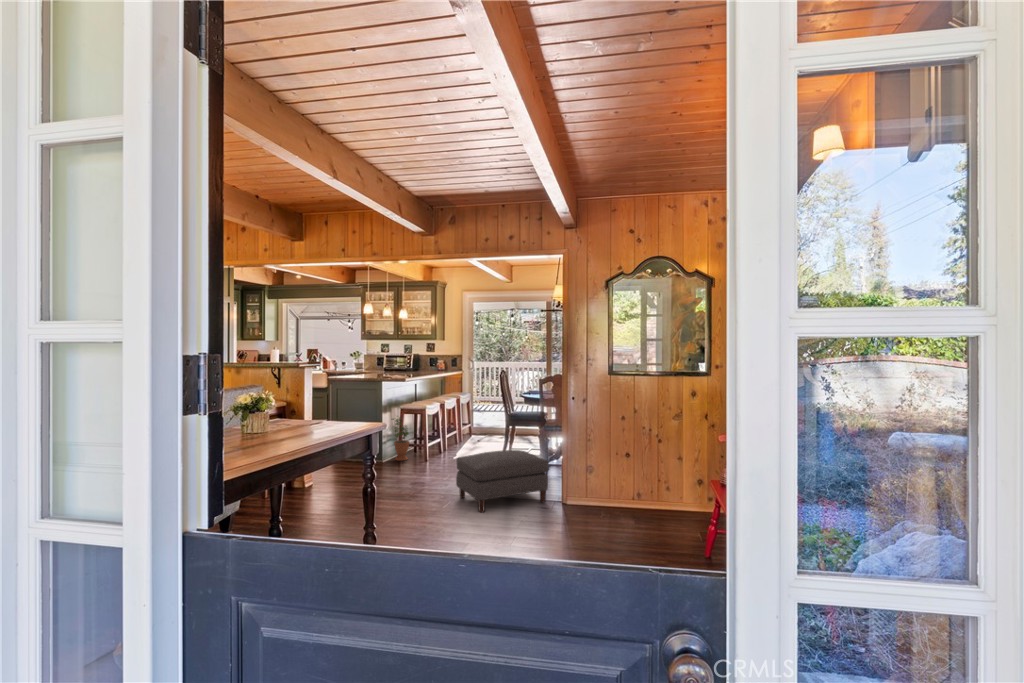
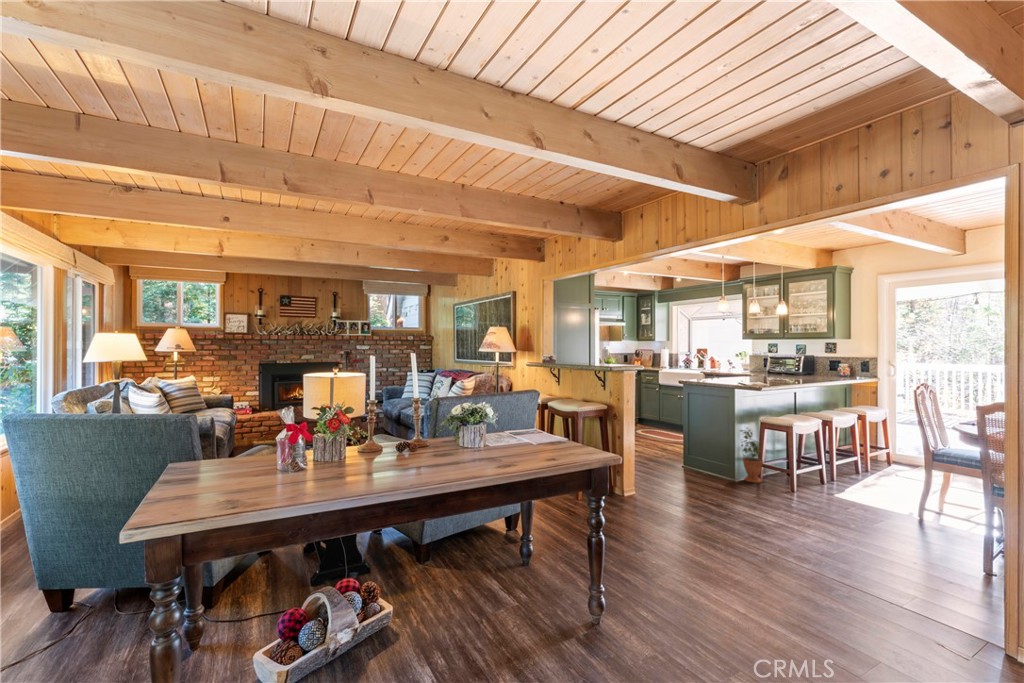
ottoman: present [456,450,548,513] -> none [788,501,977,630]

